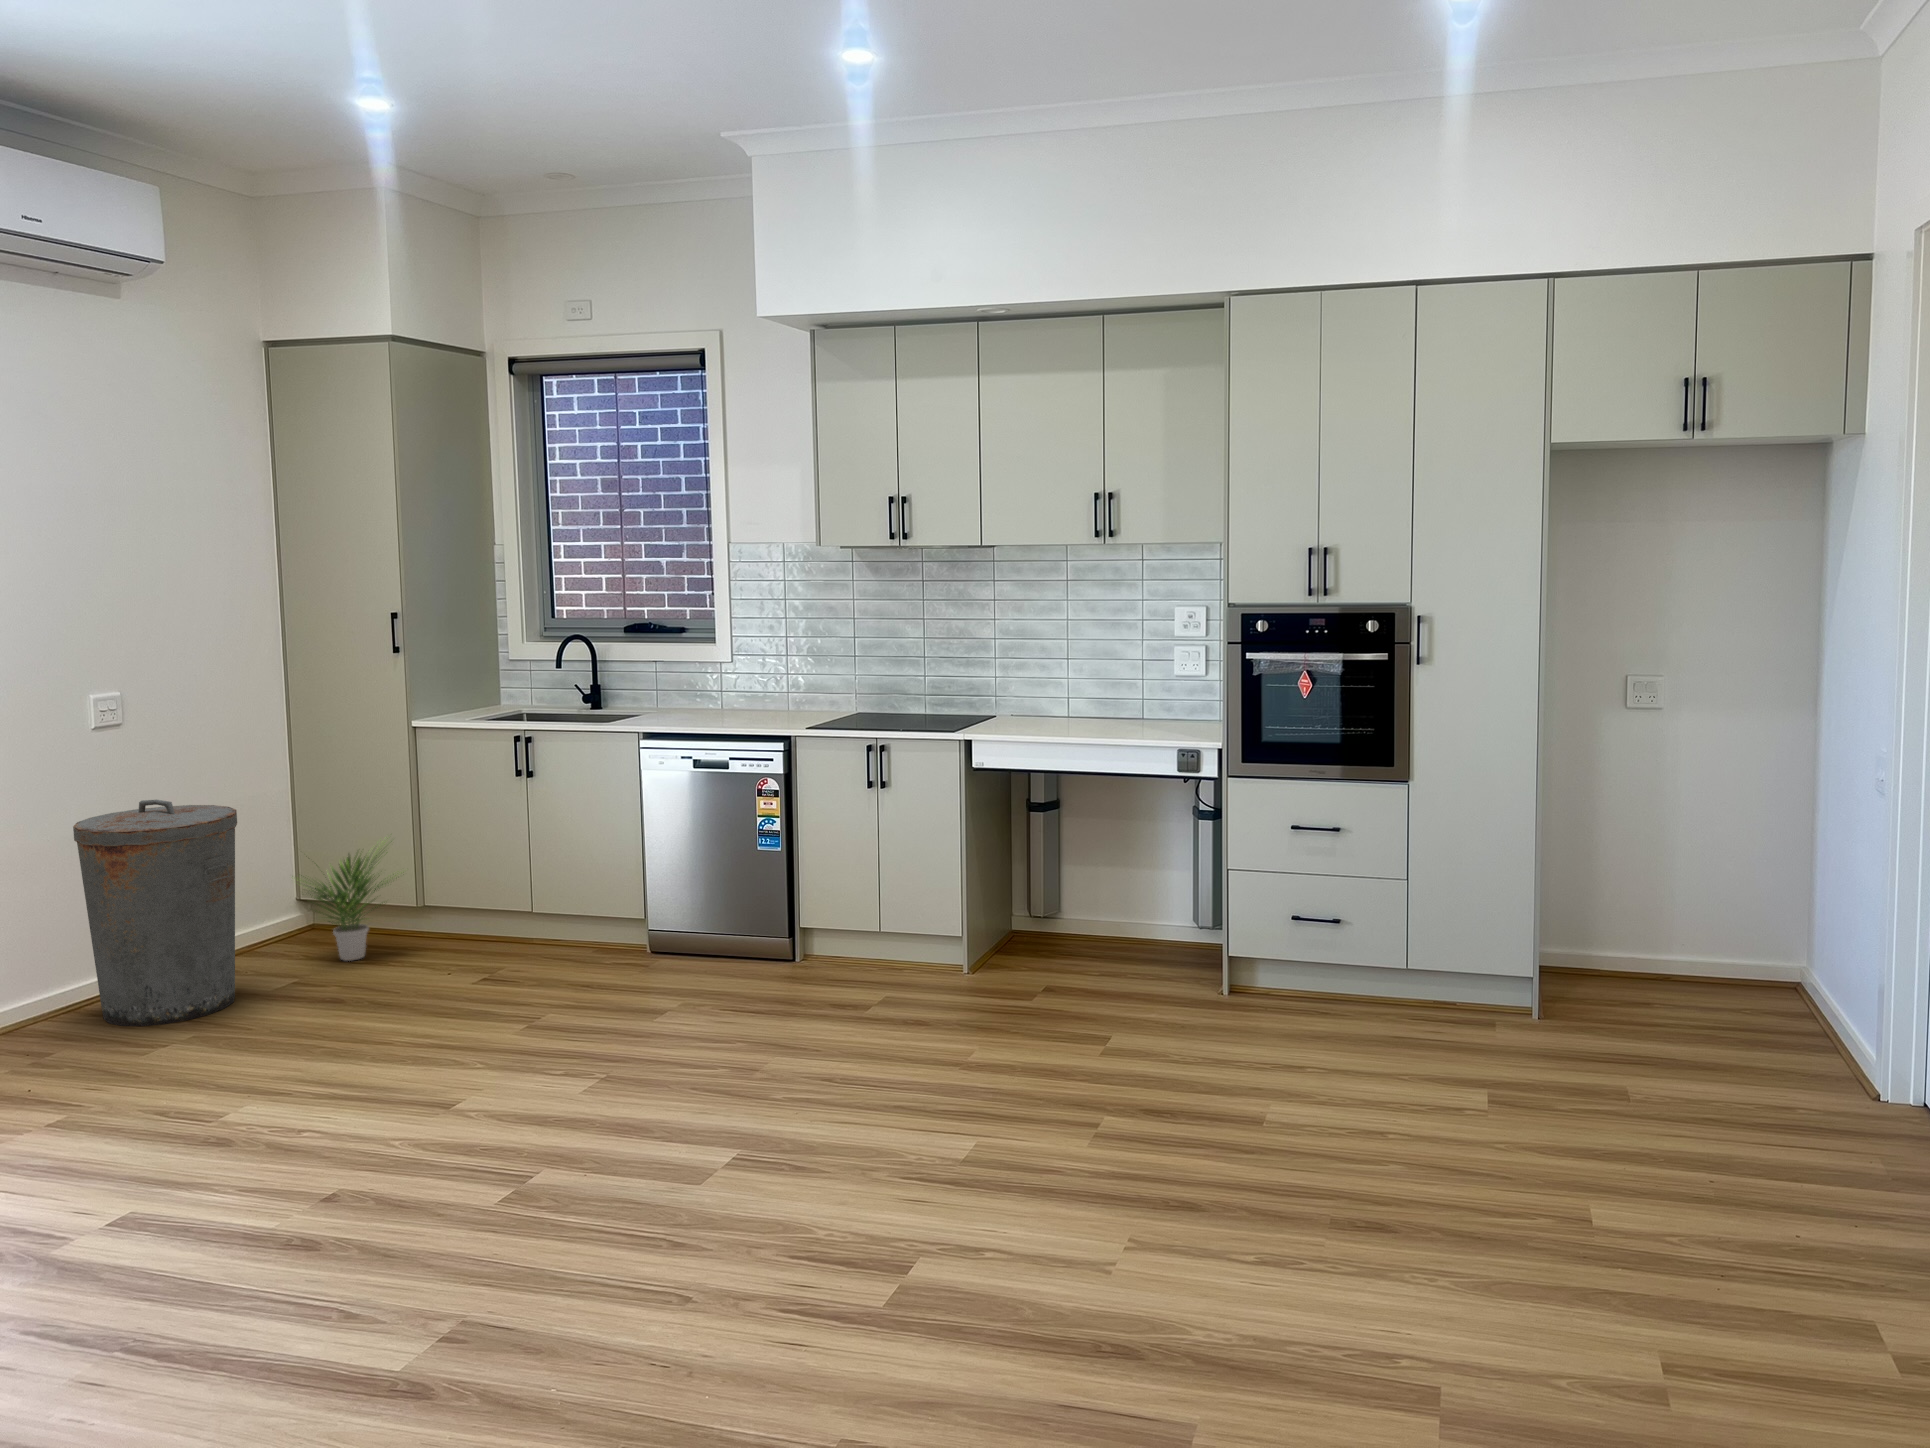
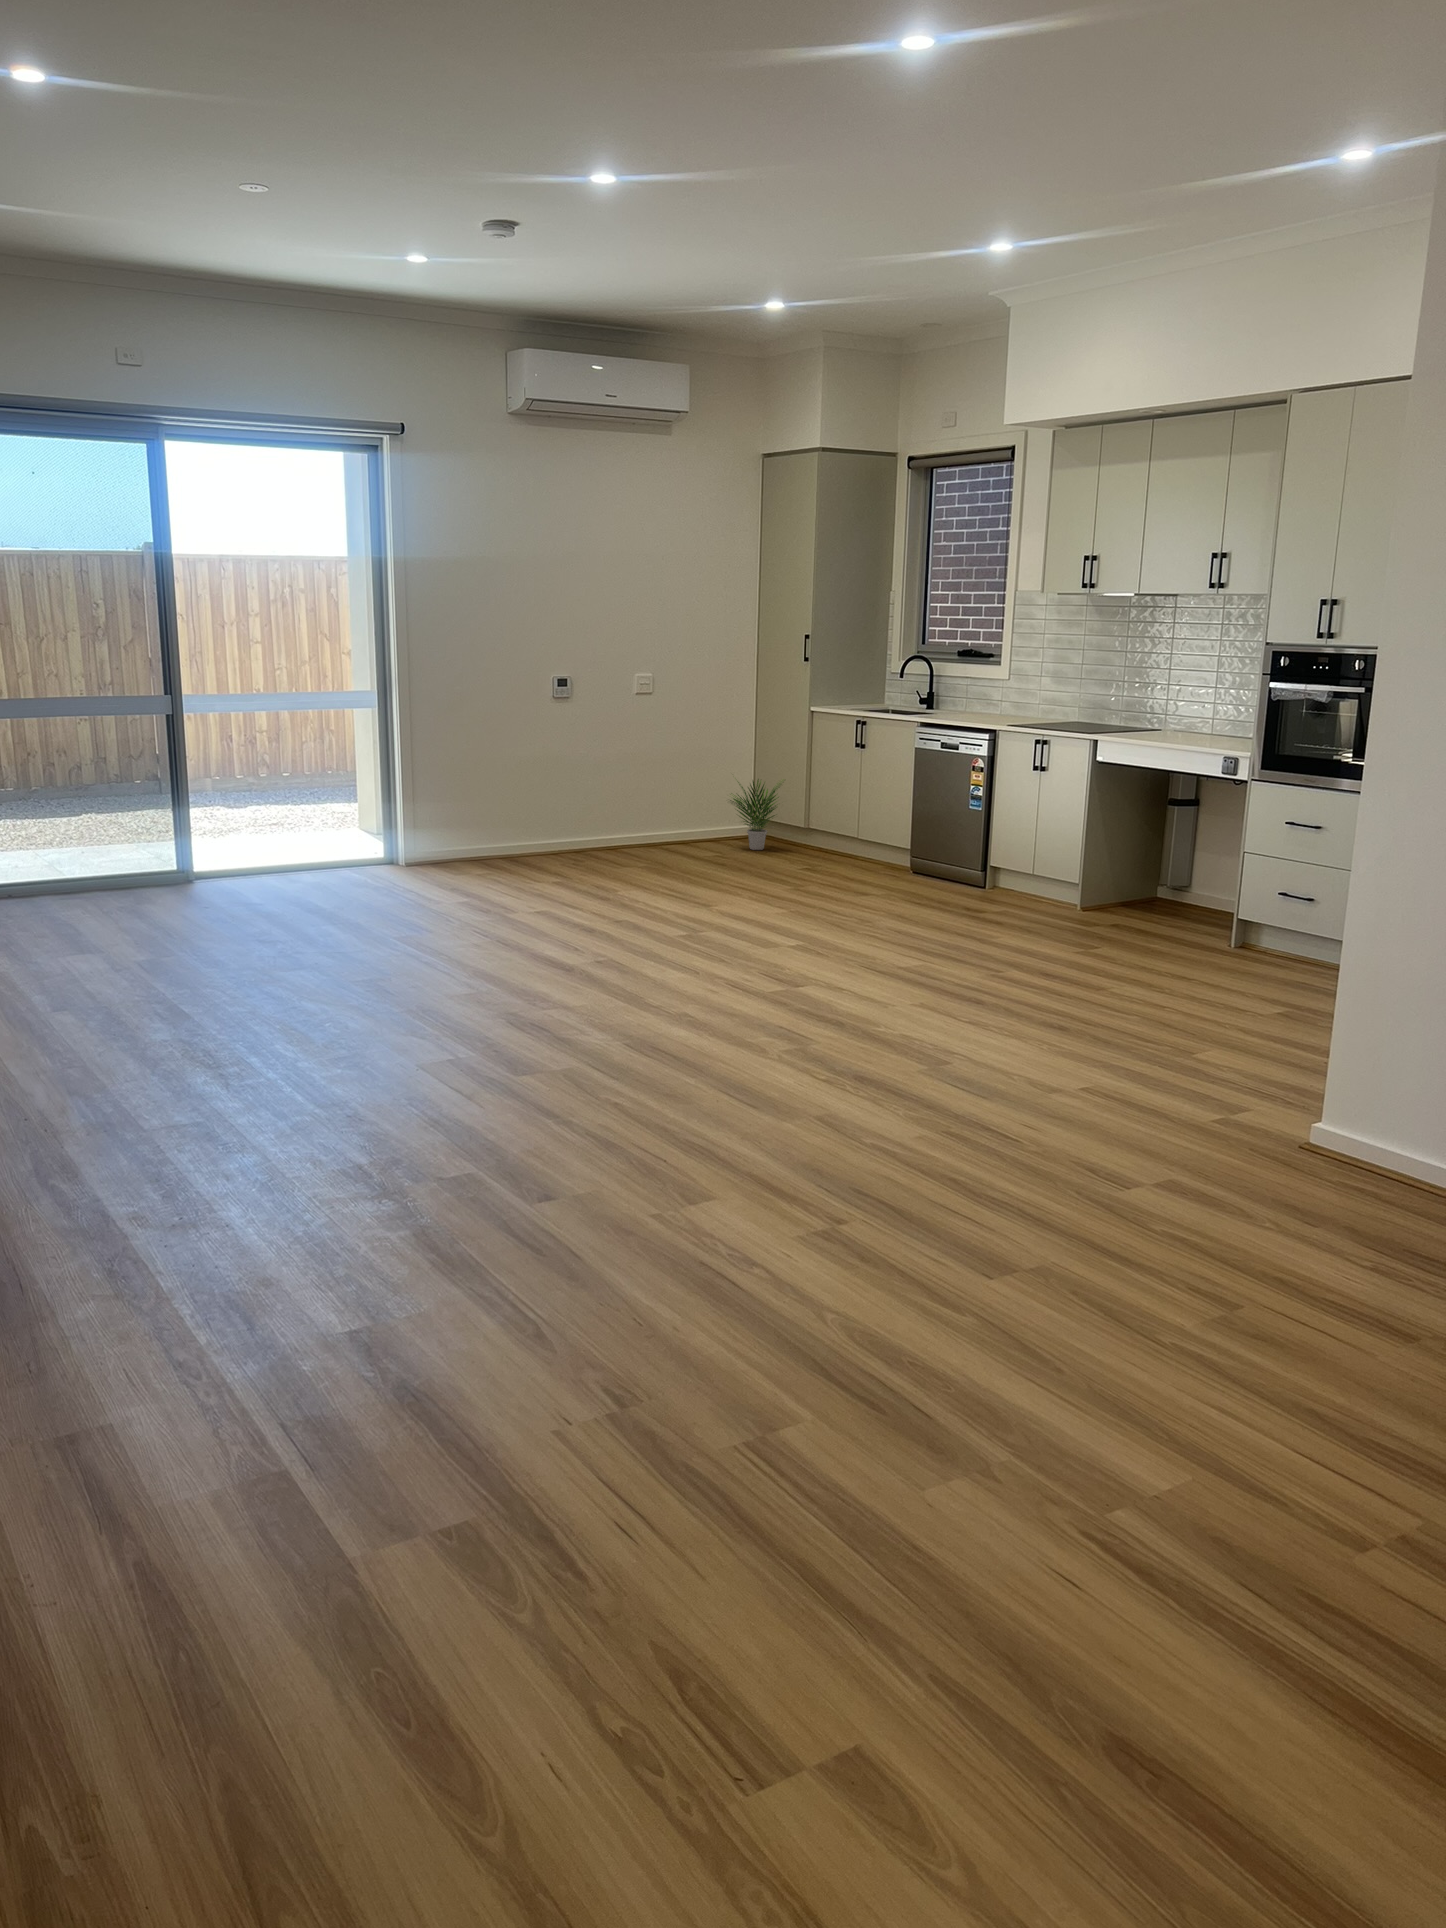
trash can: present [73,800,237,1026] -> none [610,731,690,856]

